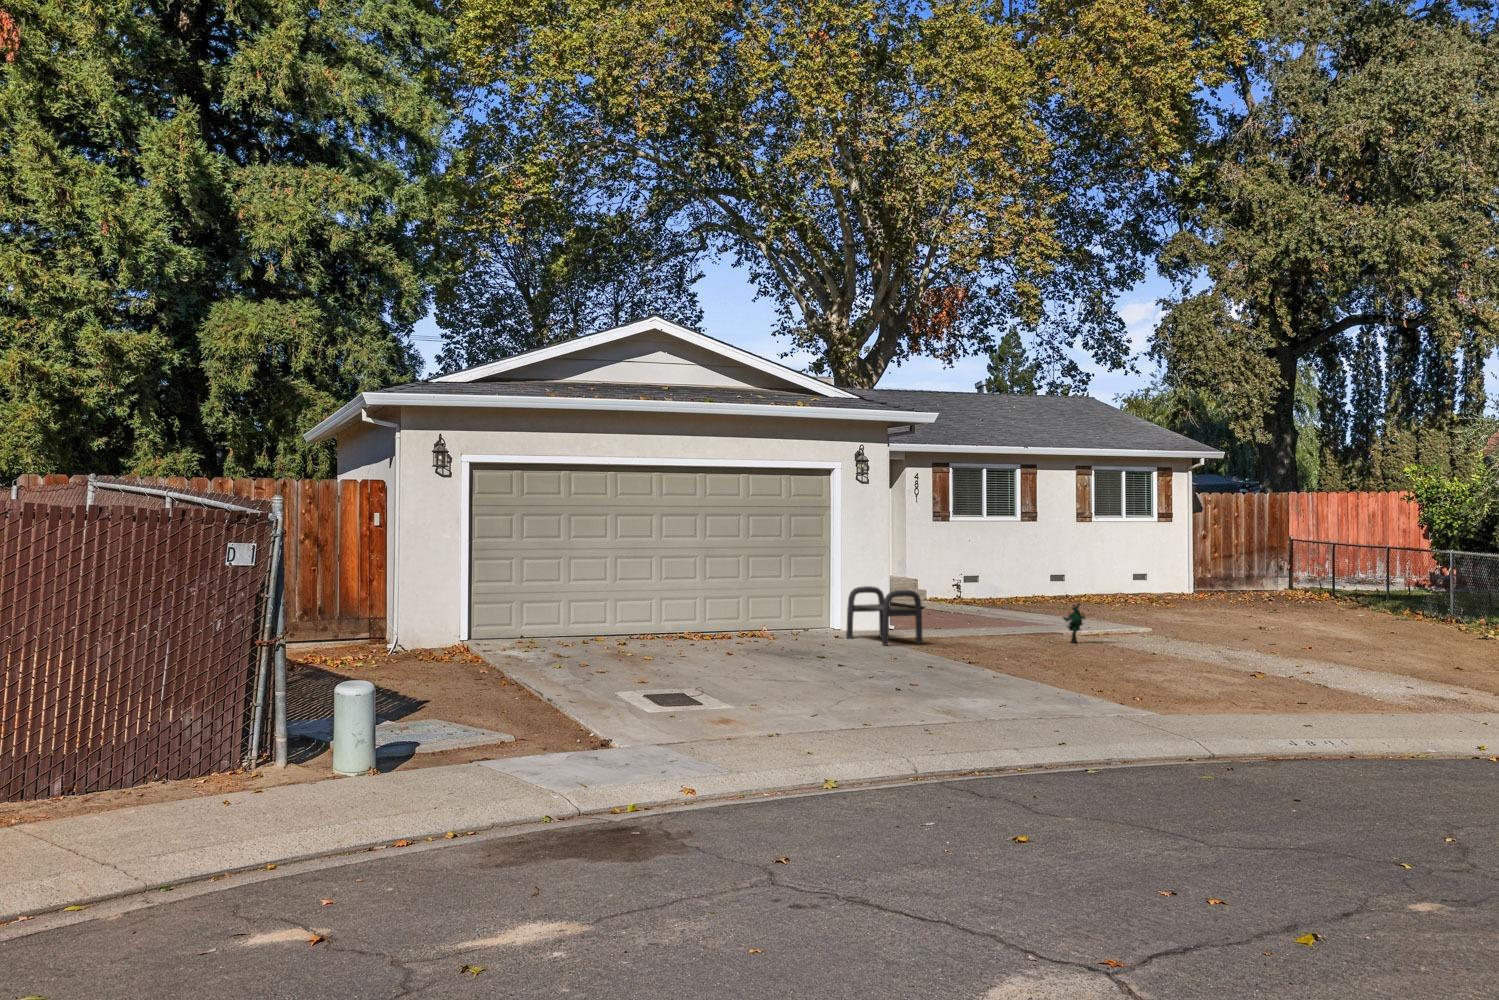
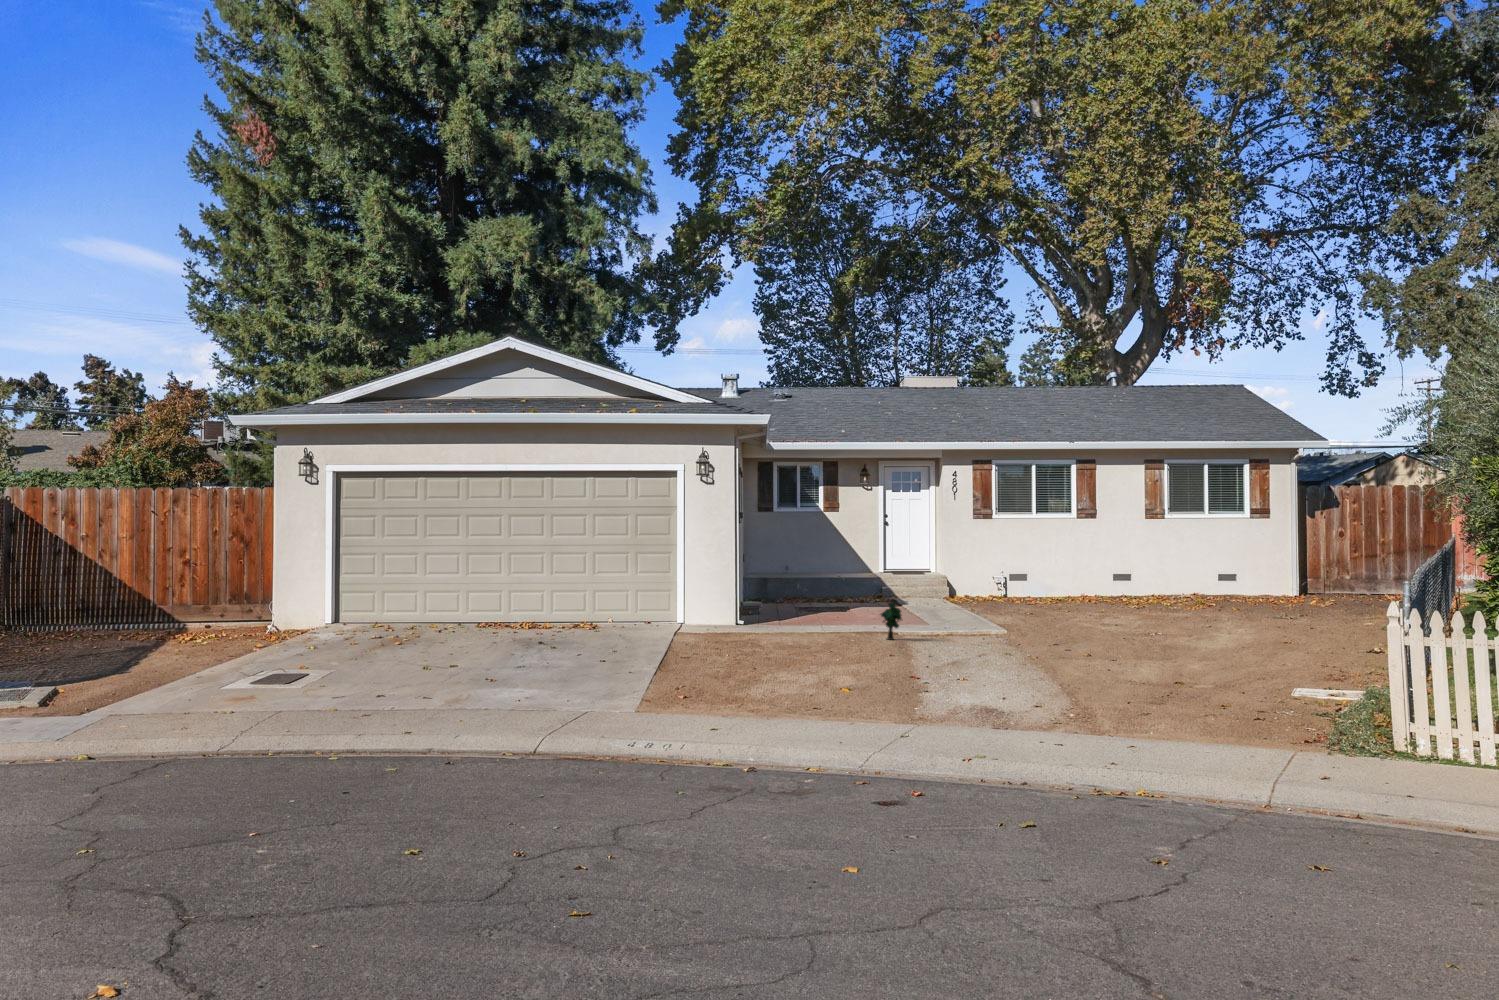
bench: present [846,586,923,645] -> none [686,579,732,634]

